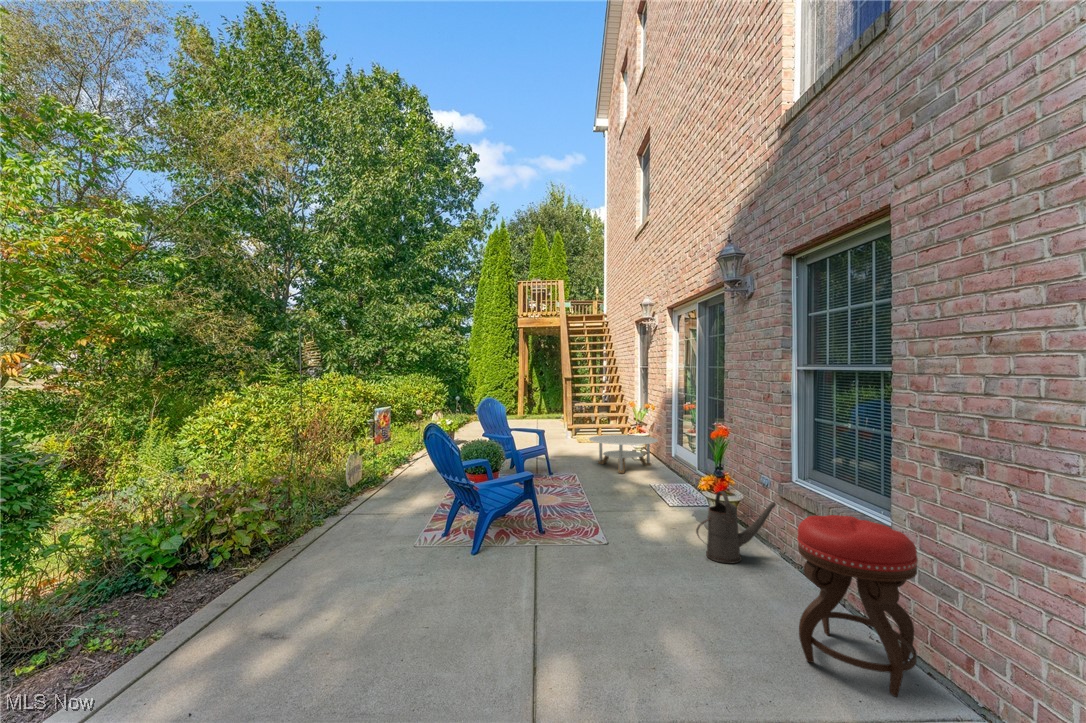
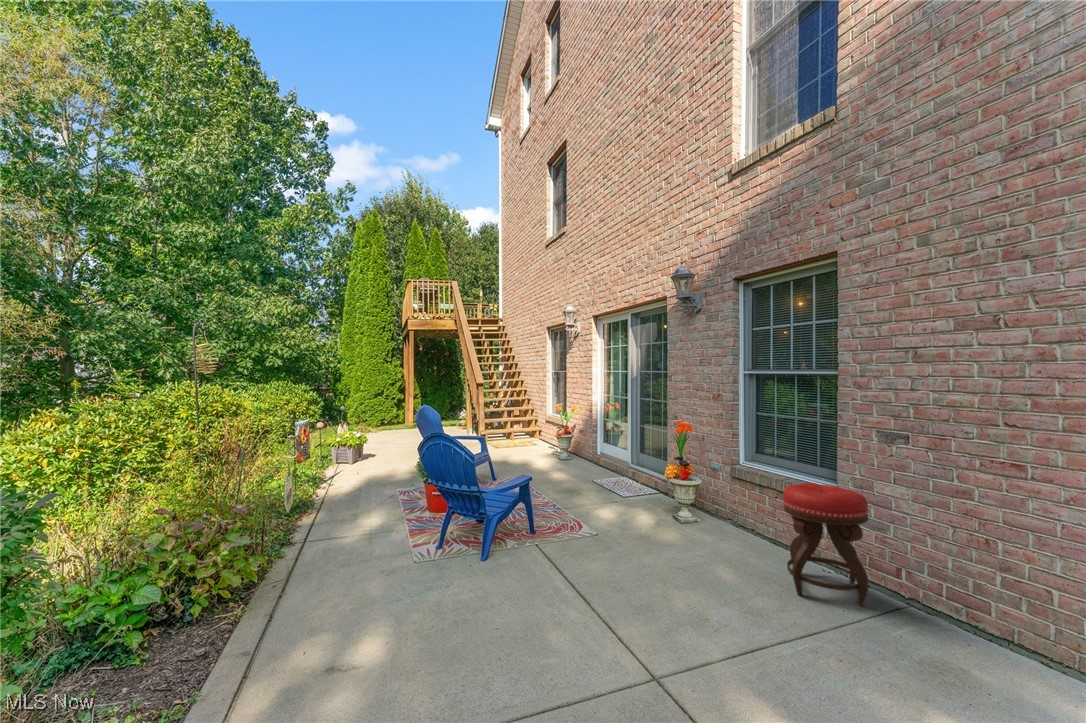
round table: present [589,435,658,473] -> none [518,434,583,471]
watering can: present [696,491,776,563] -> none [670,475,726,535]

